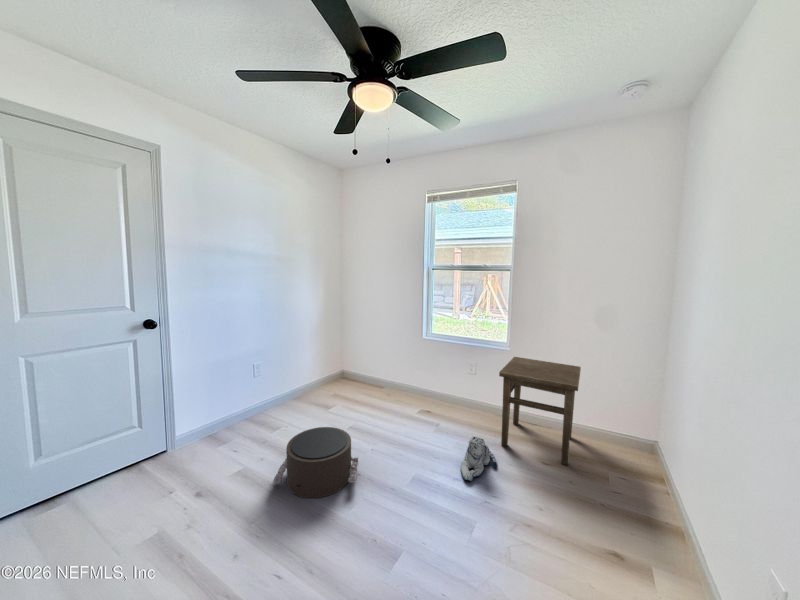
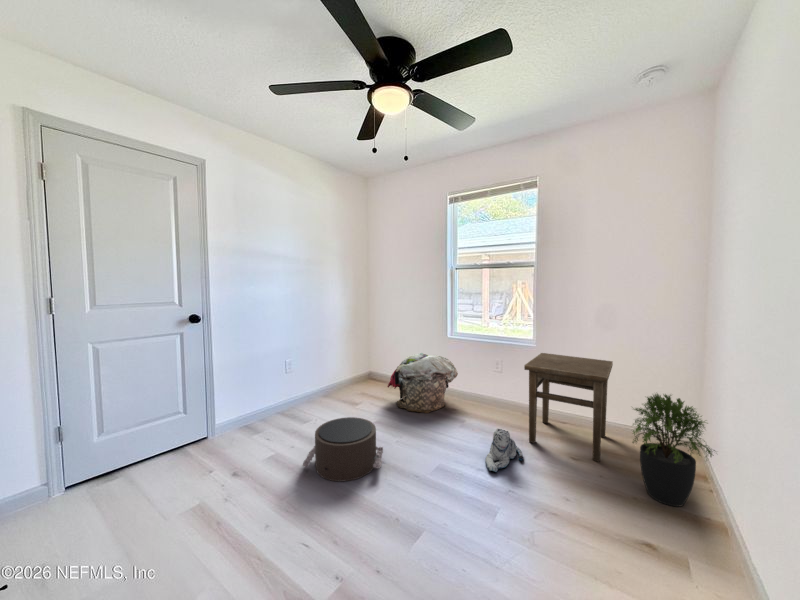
laundry basket: none [362,355,432,416] -> present [387,353,458,413]
potted plant: none [599,403,680,511] -> present [633,394,715,507]

